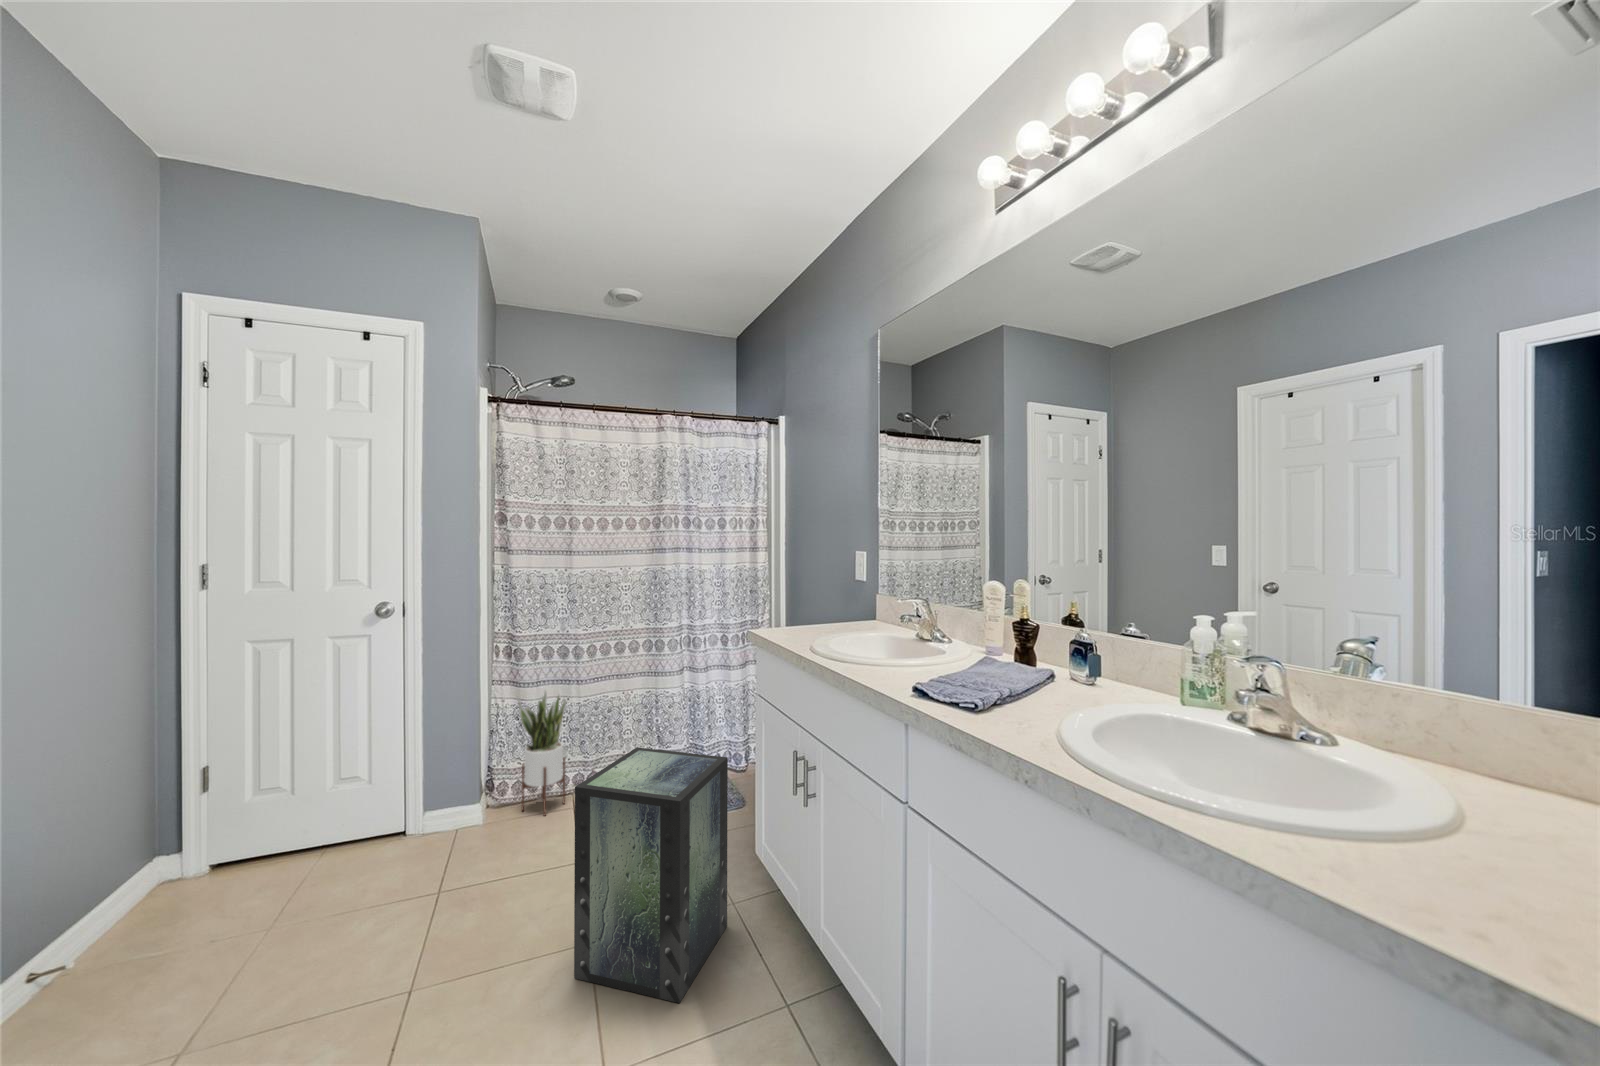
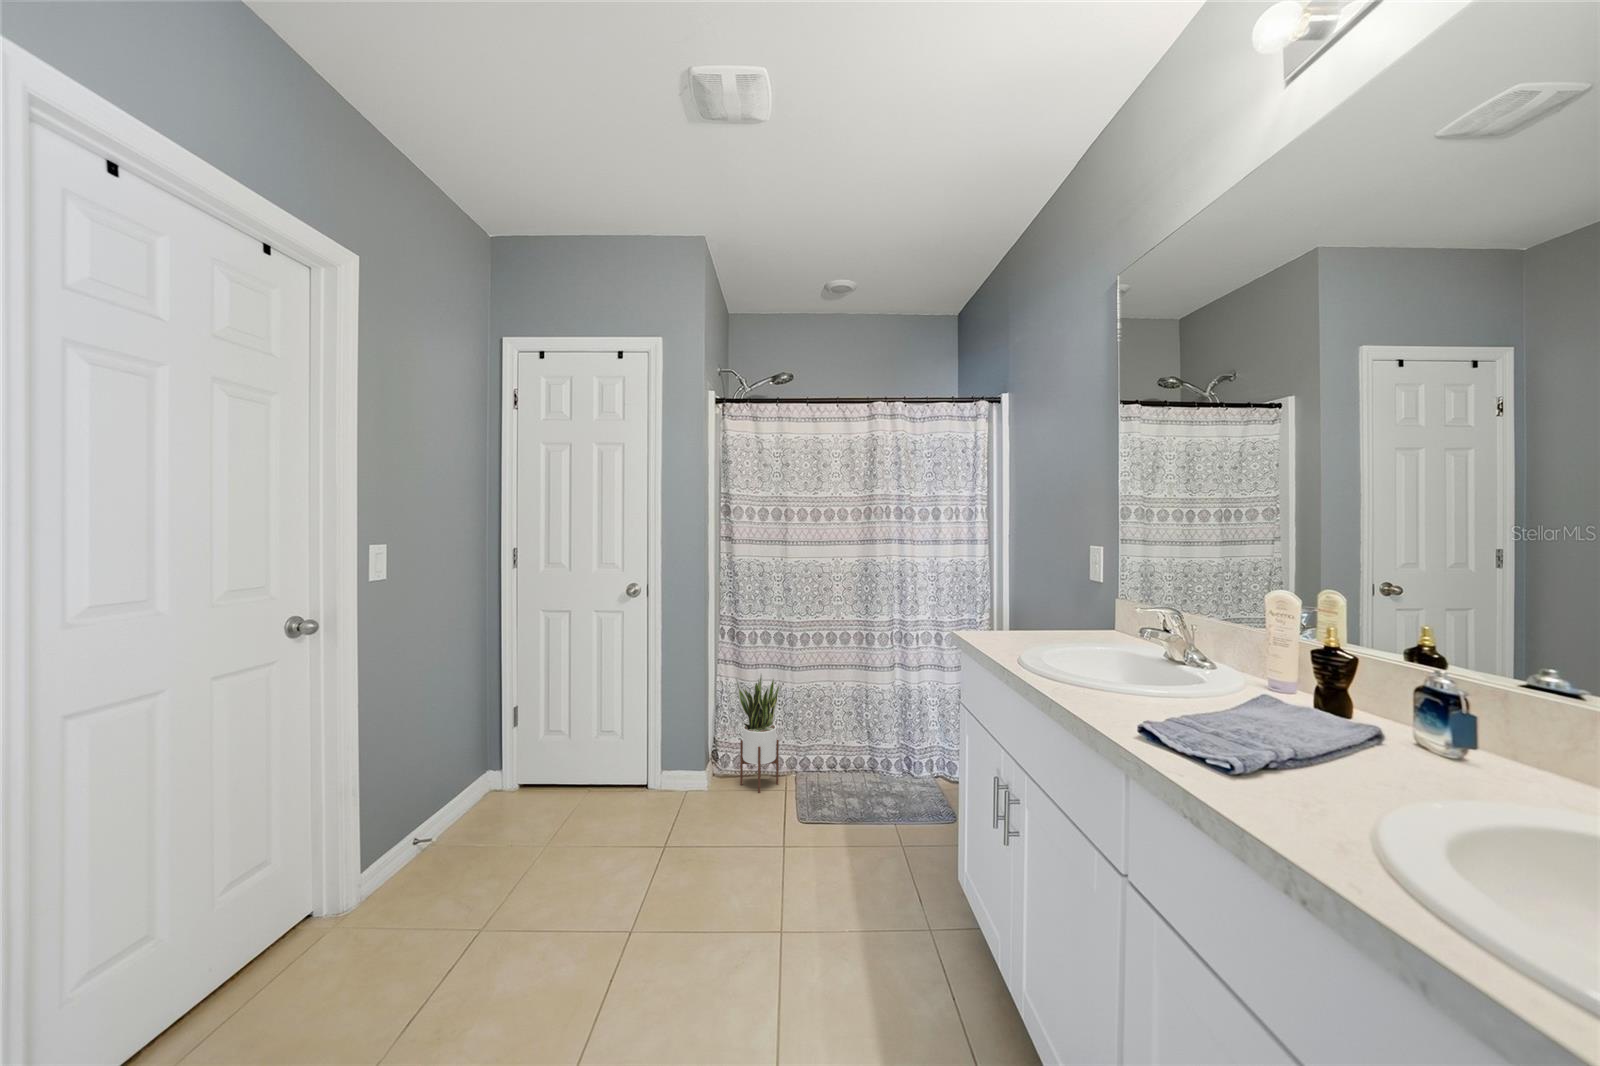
storage box: present [574,747,728,1003] -> none [761,744,921,1025]

